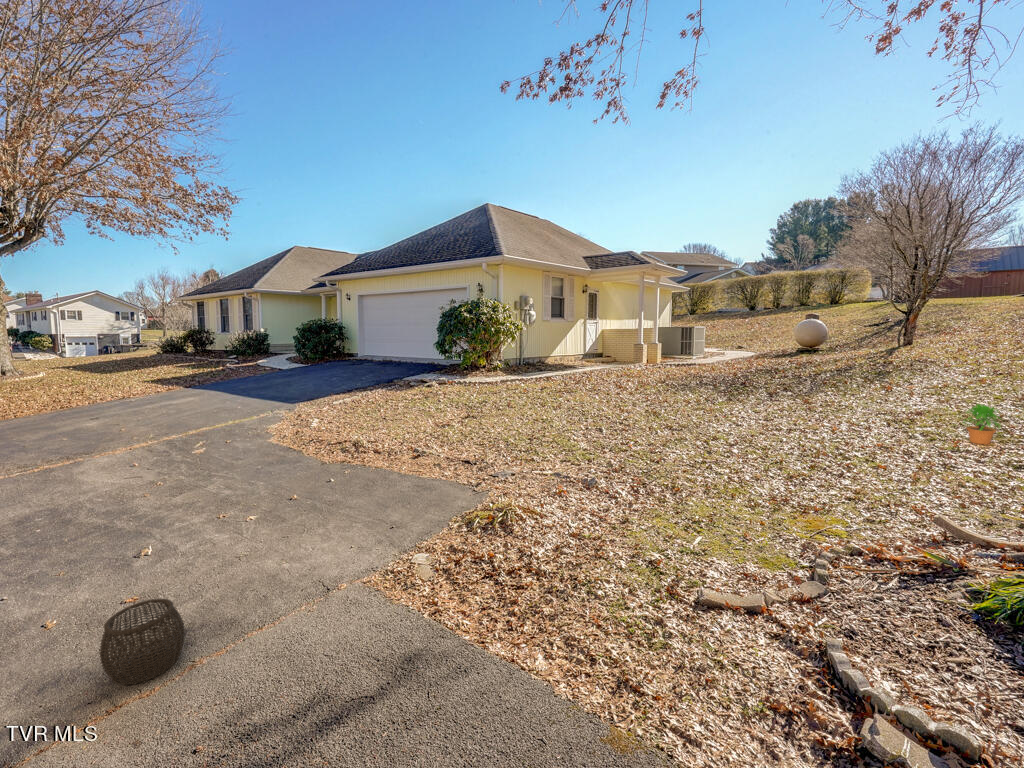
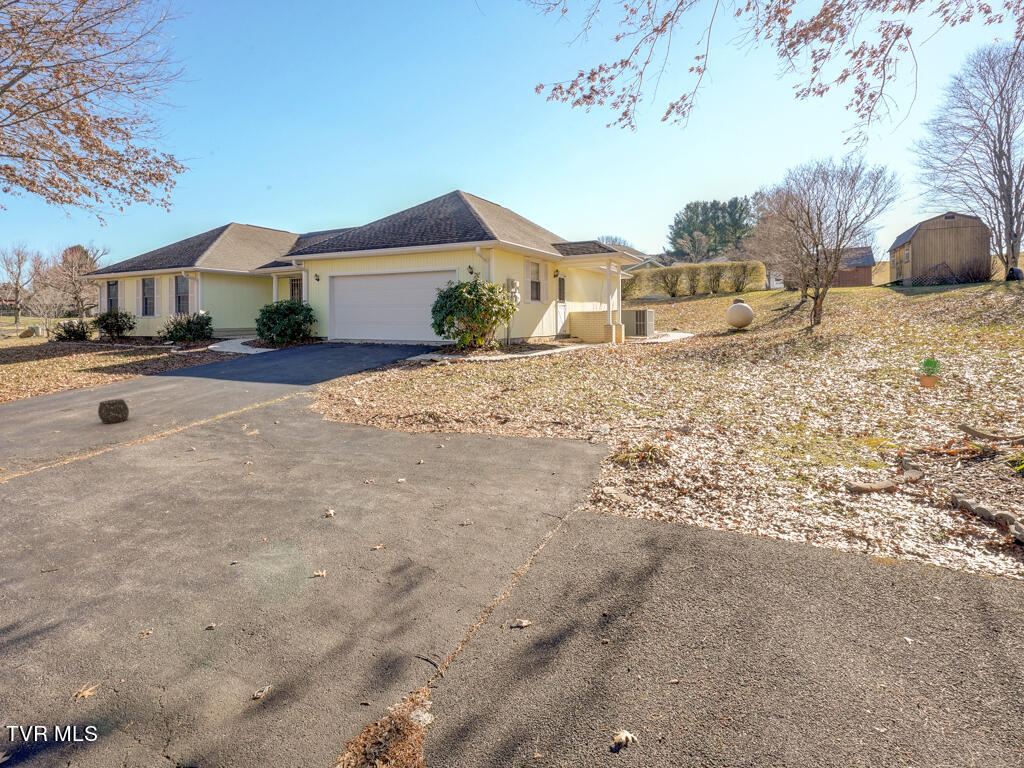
woven basket: present [100,599,185,686] -> present [98,399,129,423]

